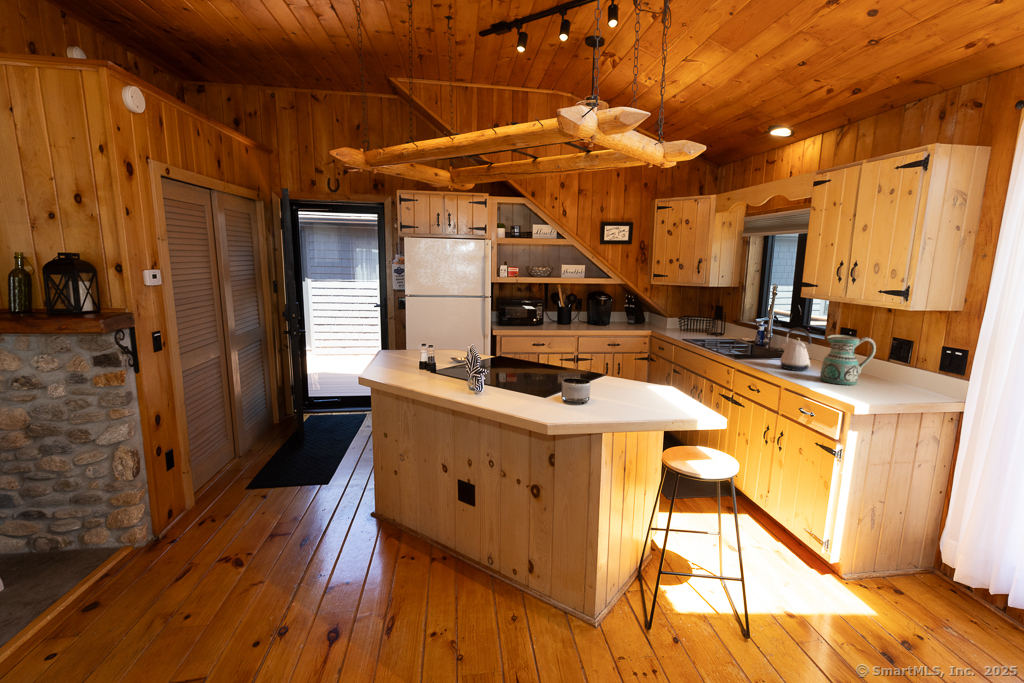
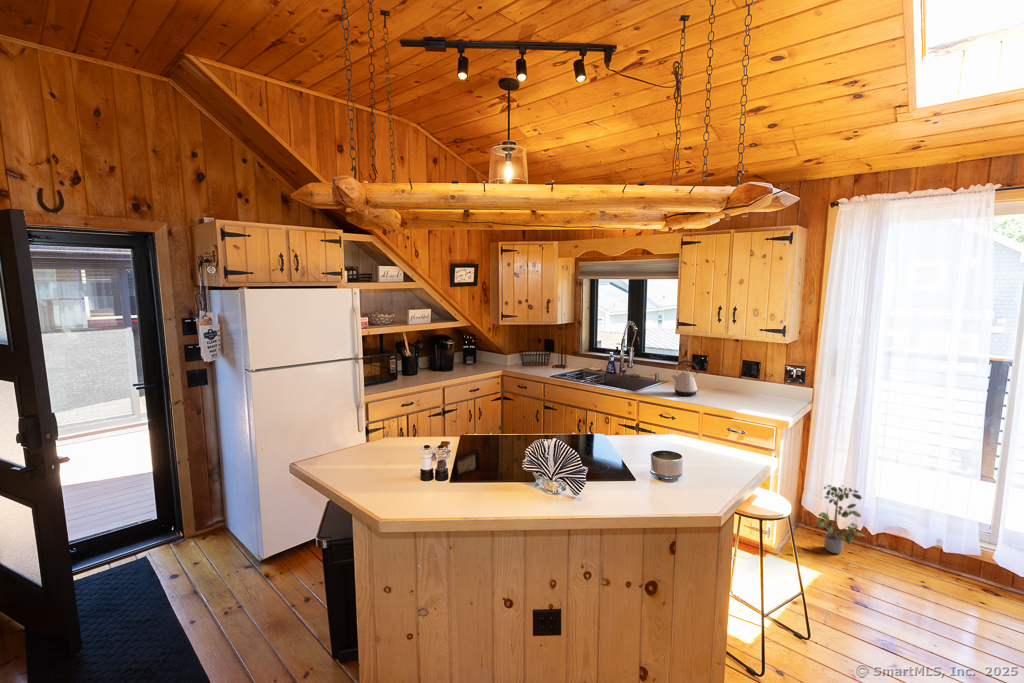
ceramic pitcher: present [820,335,876,385] -> none [719,365,752,404]
potted plant: none [919,511,990,613] -> present [817,485,864,553]

